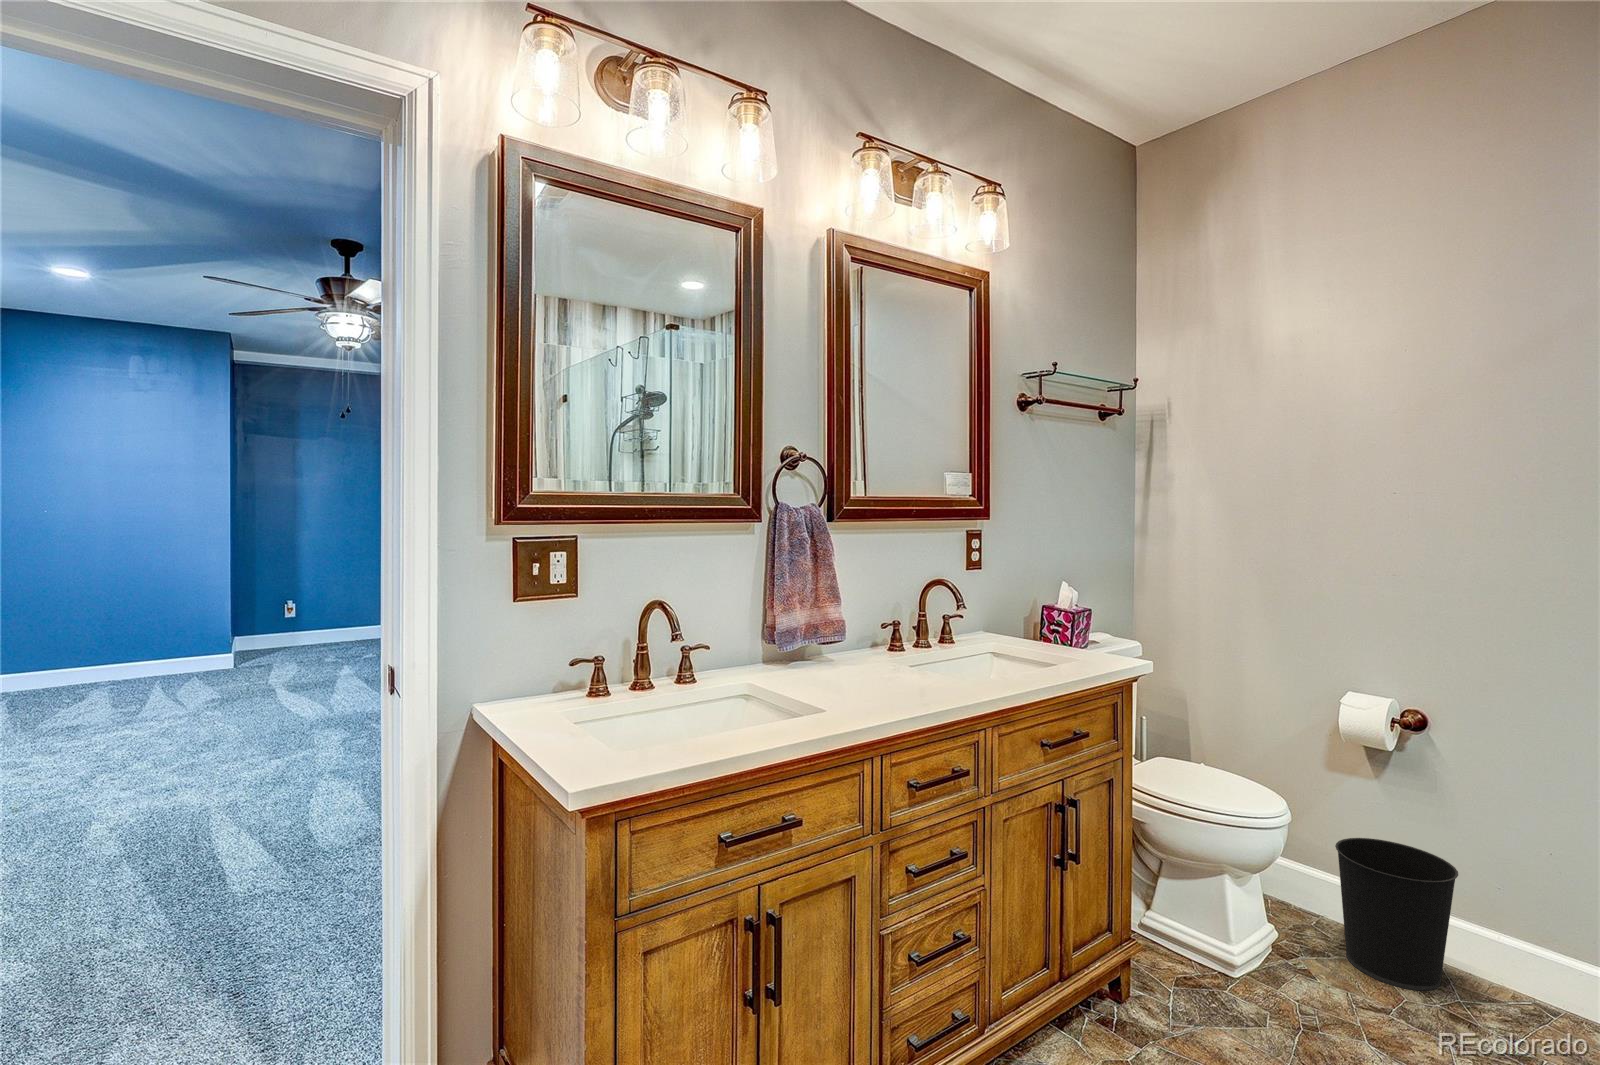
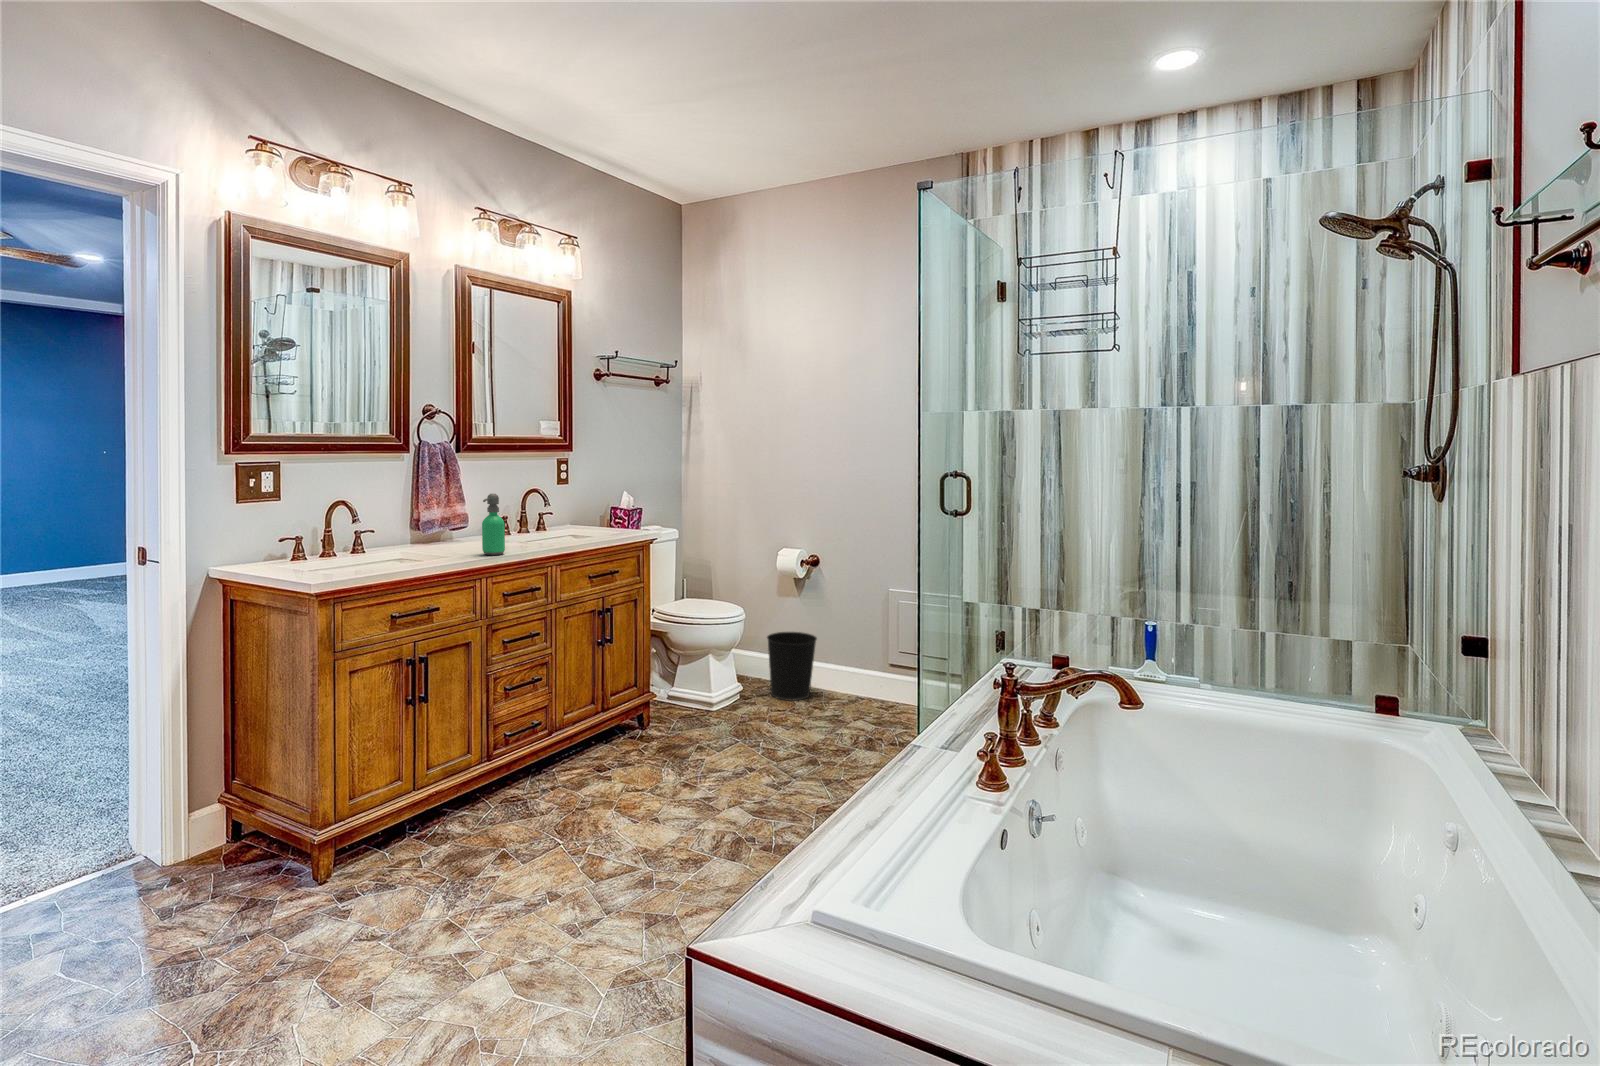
soap dispenser: none [872,589,910,701] -> present [482,493,505,555]

